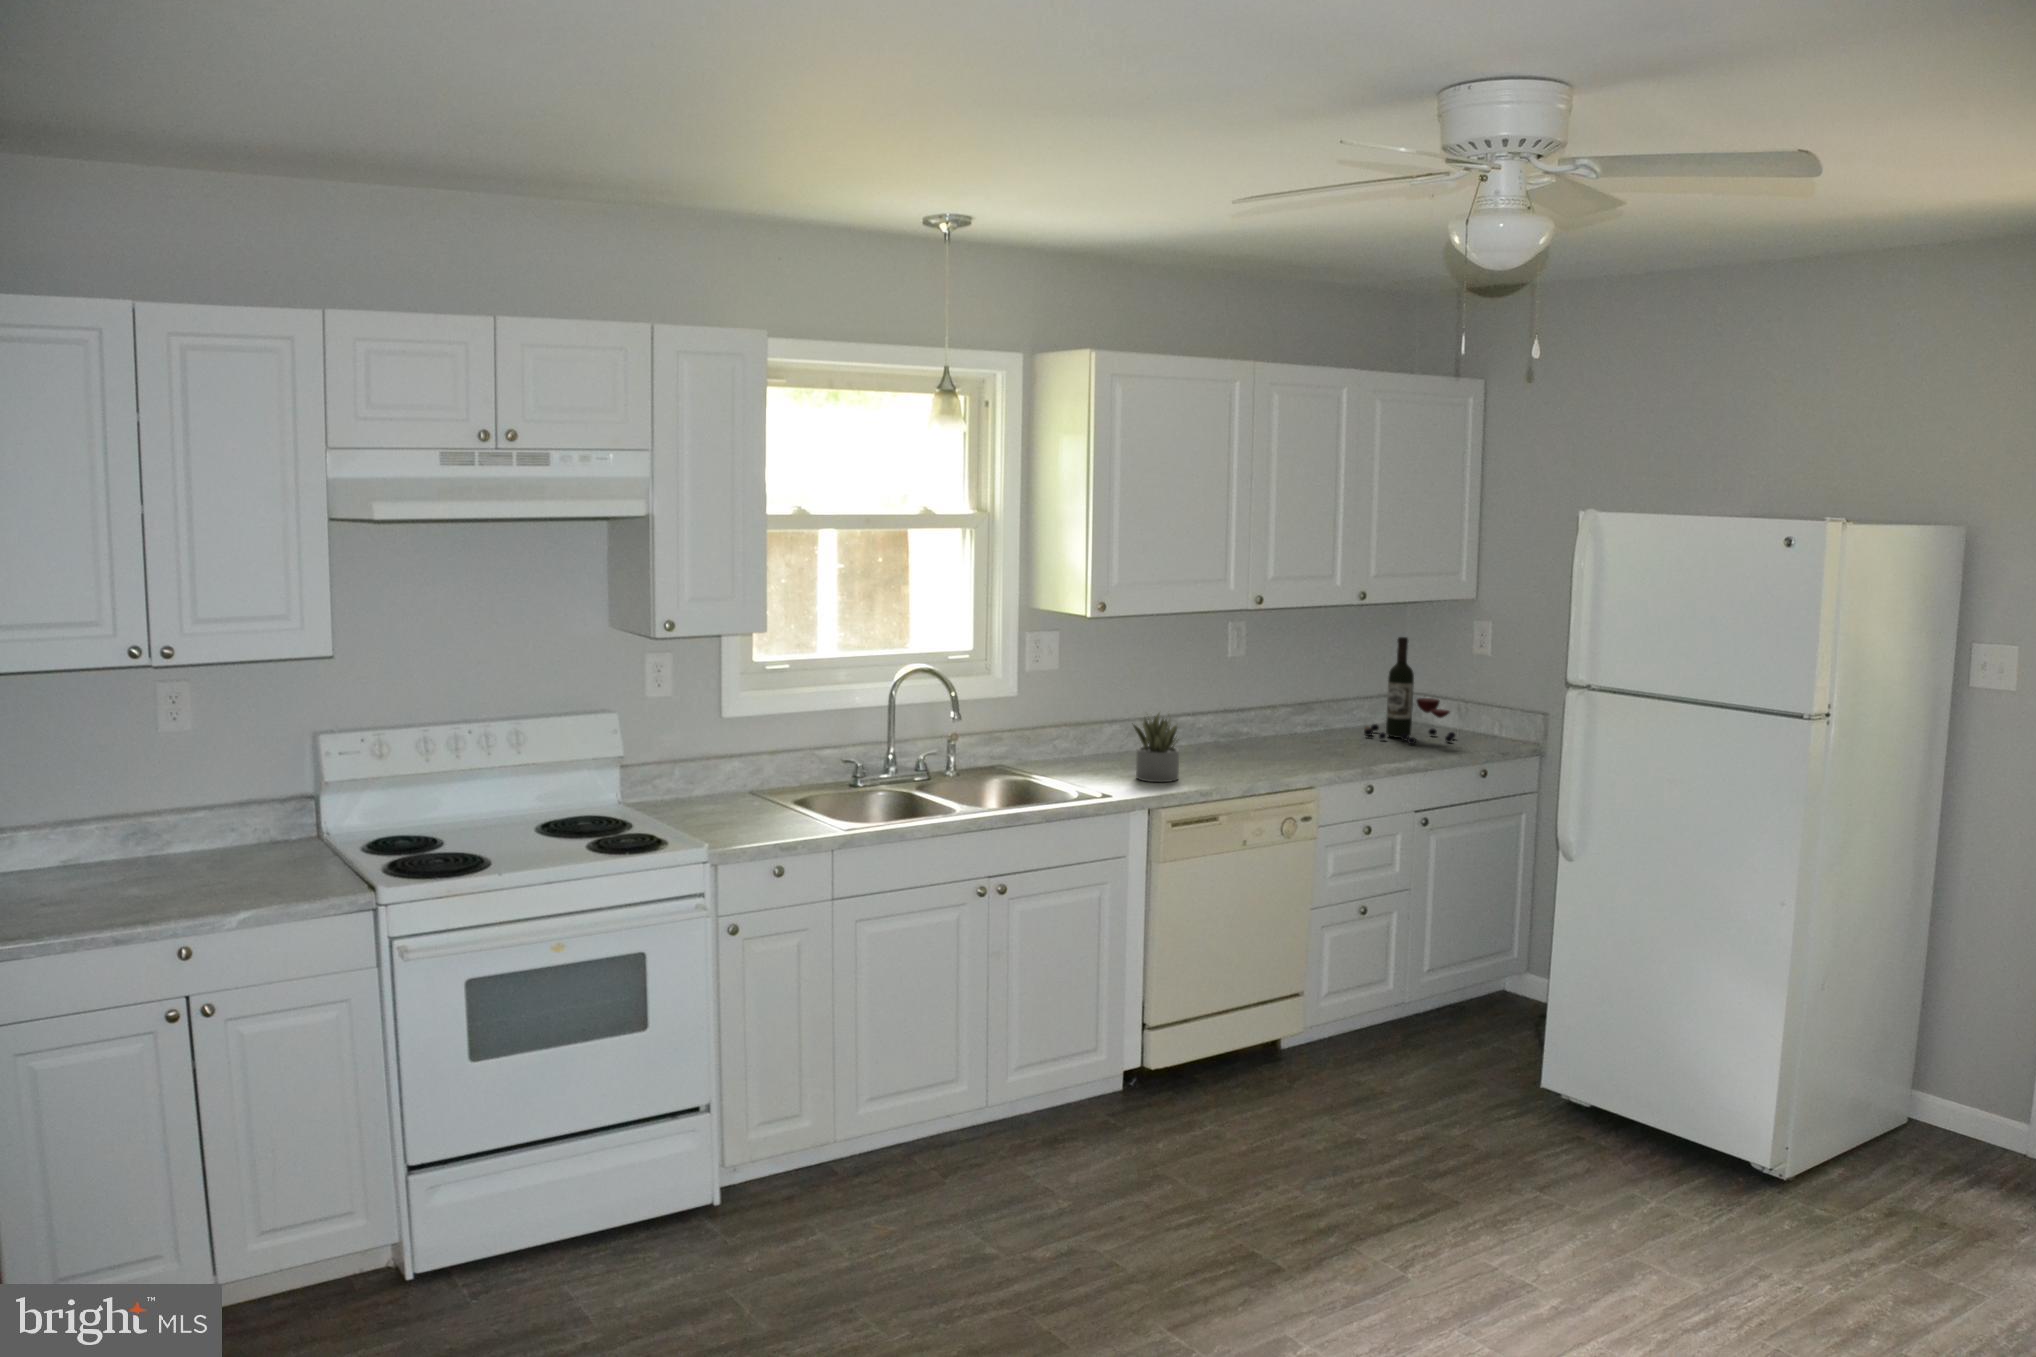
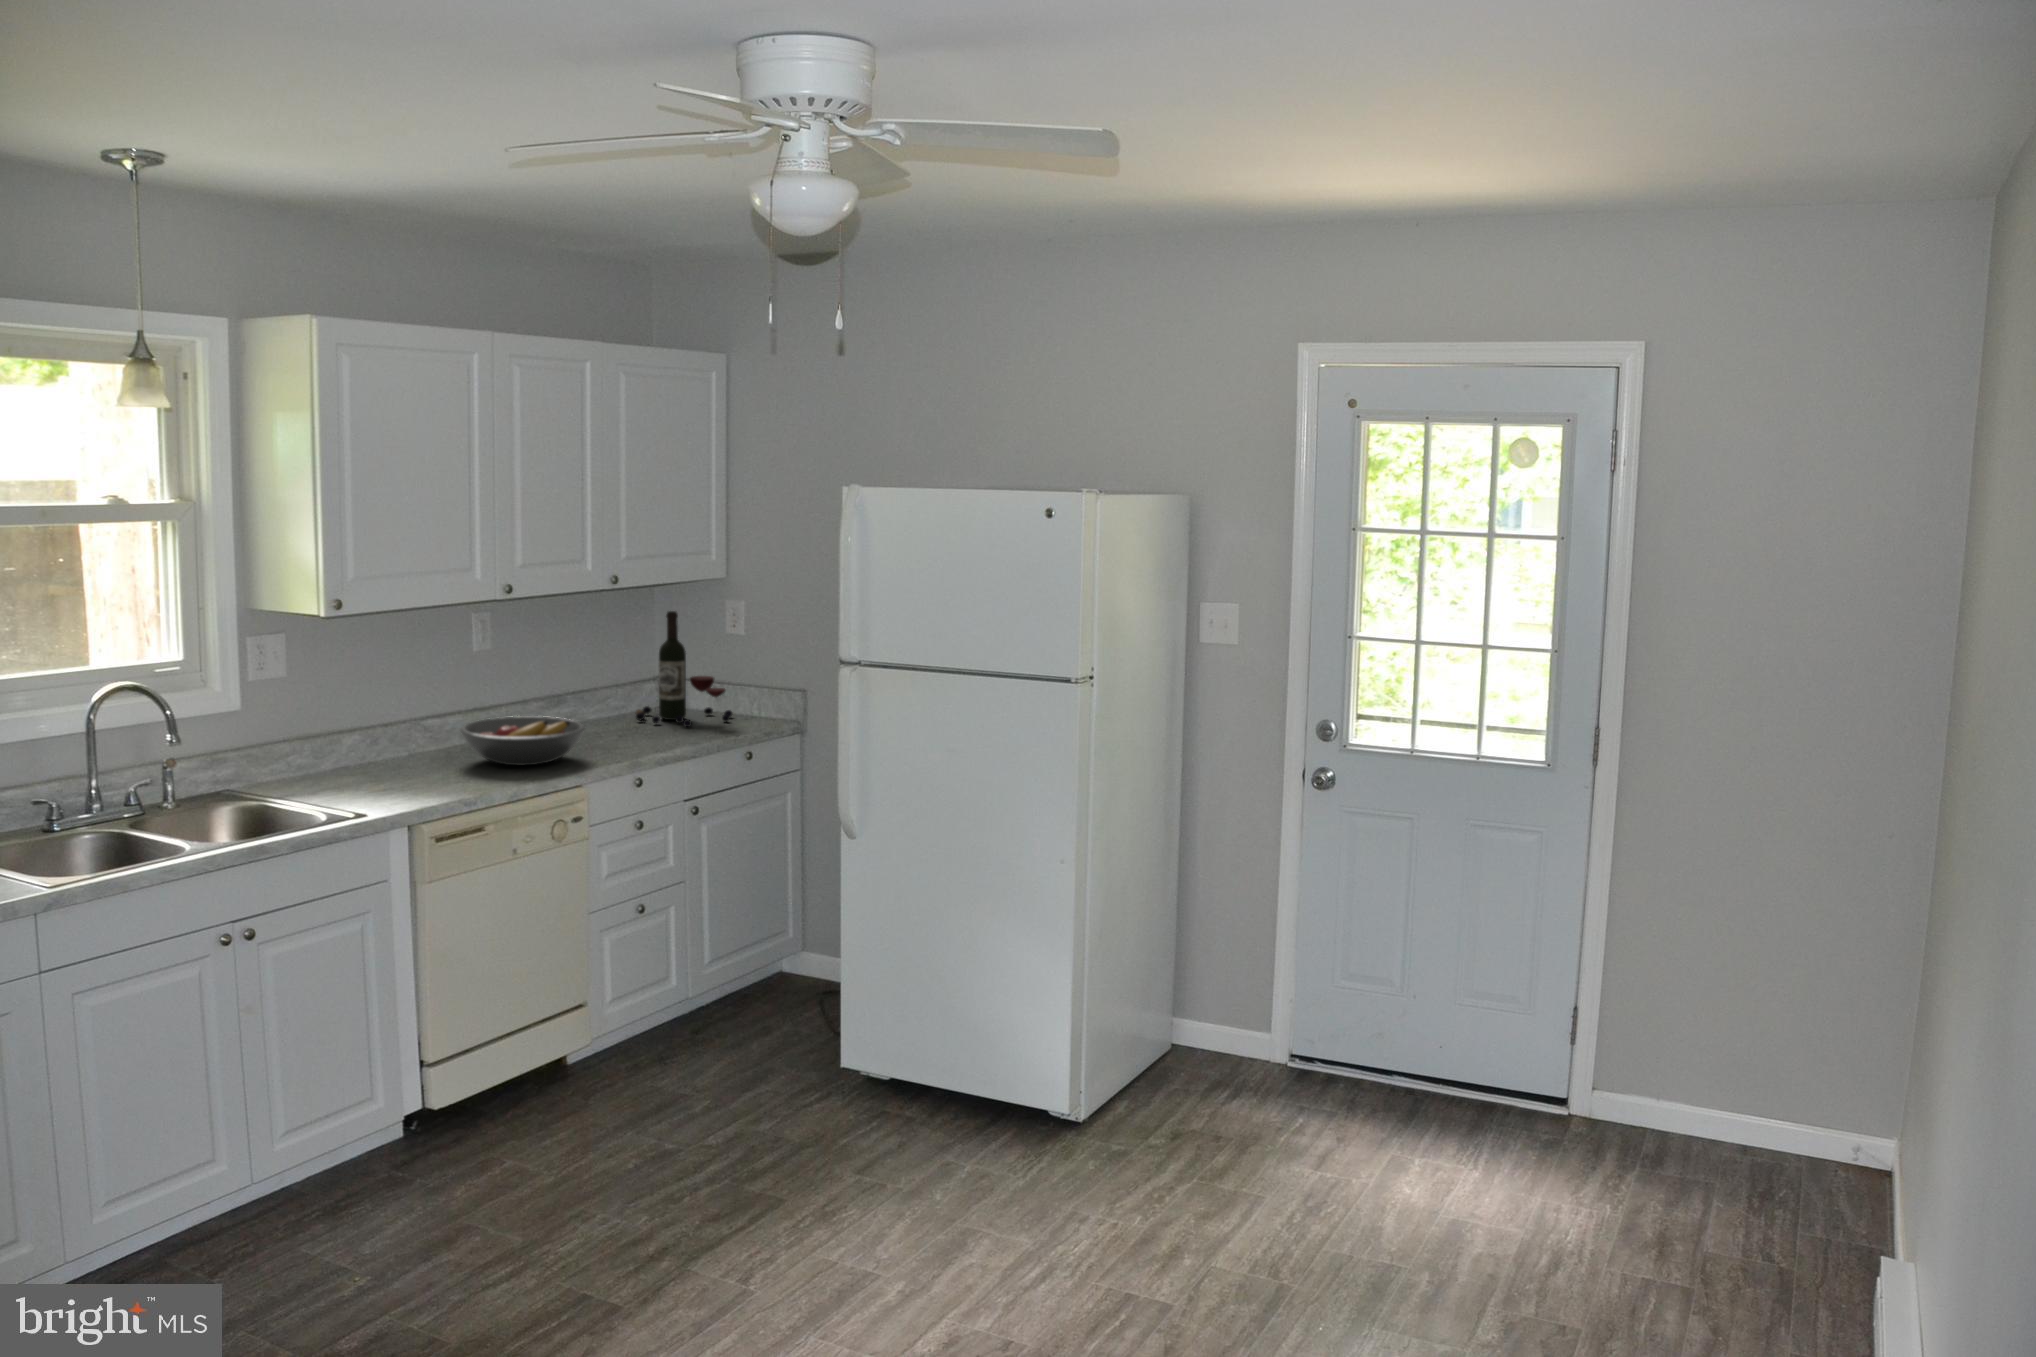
succulent plant: present [1133,714,1179,782] -> none [383,716,444,795]
fruit bowl: none [1202,722,1315,765] -> present [460,716,585,765]

